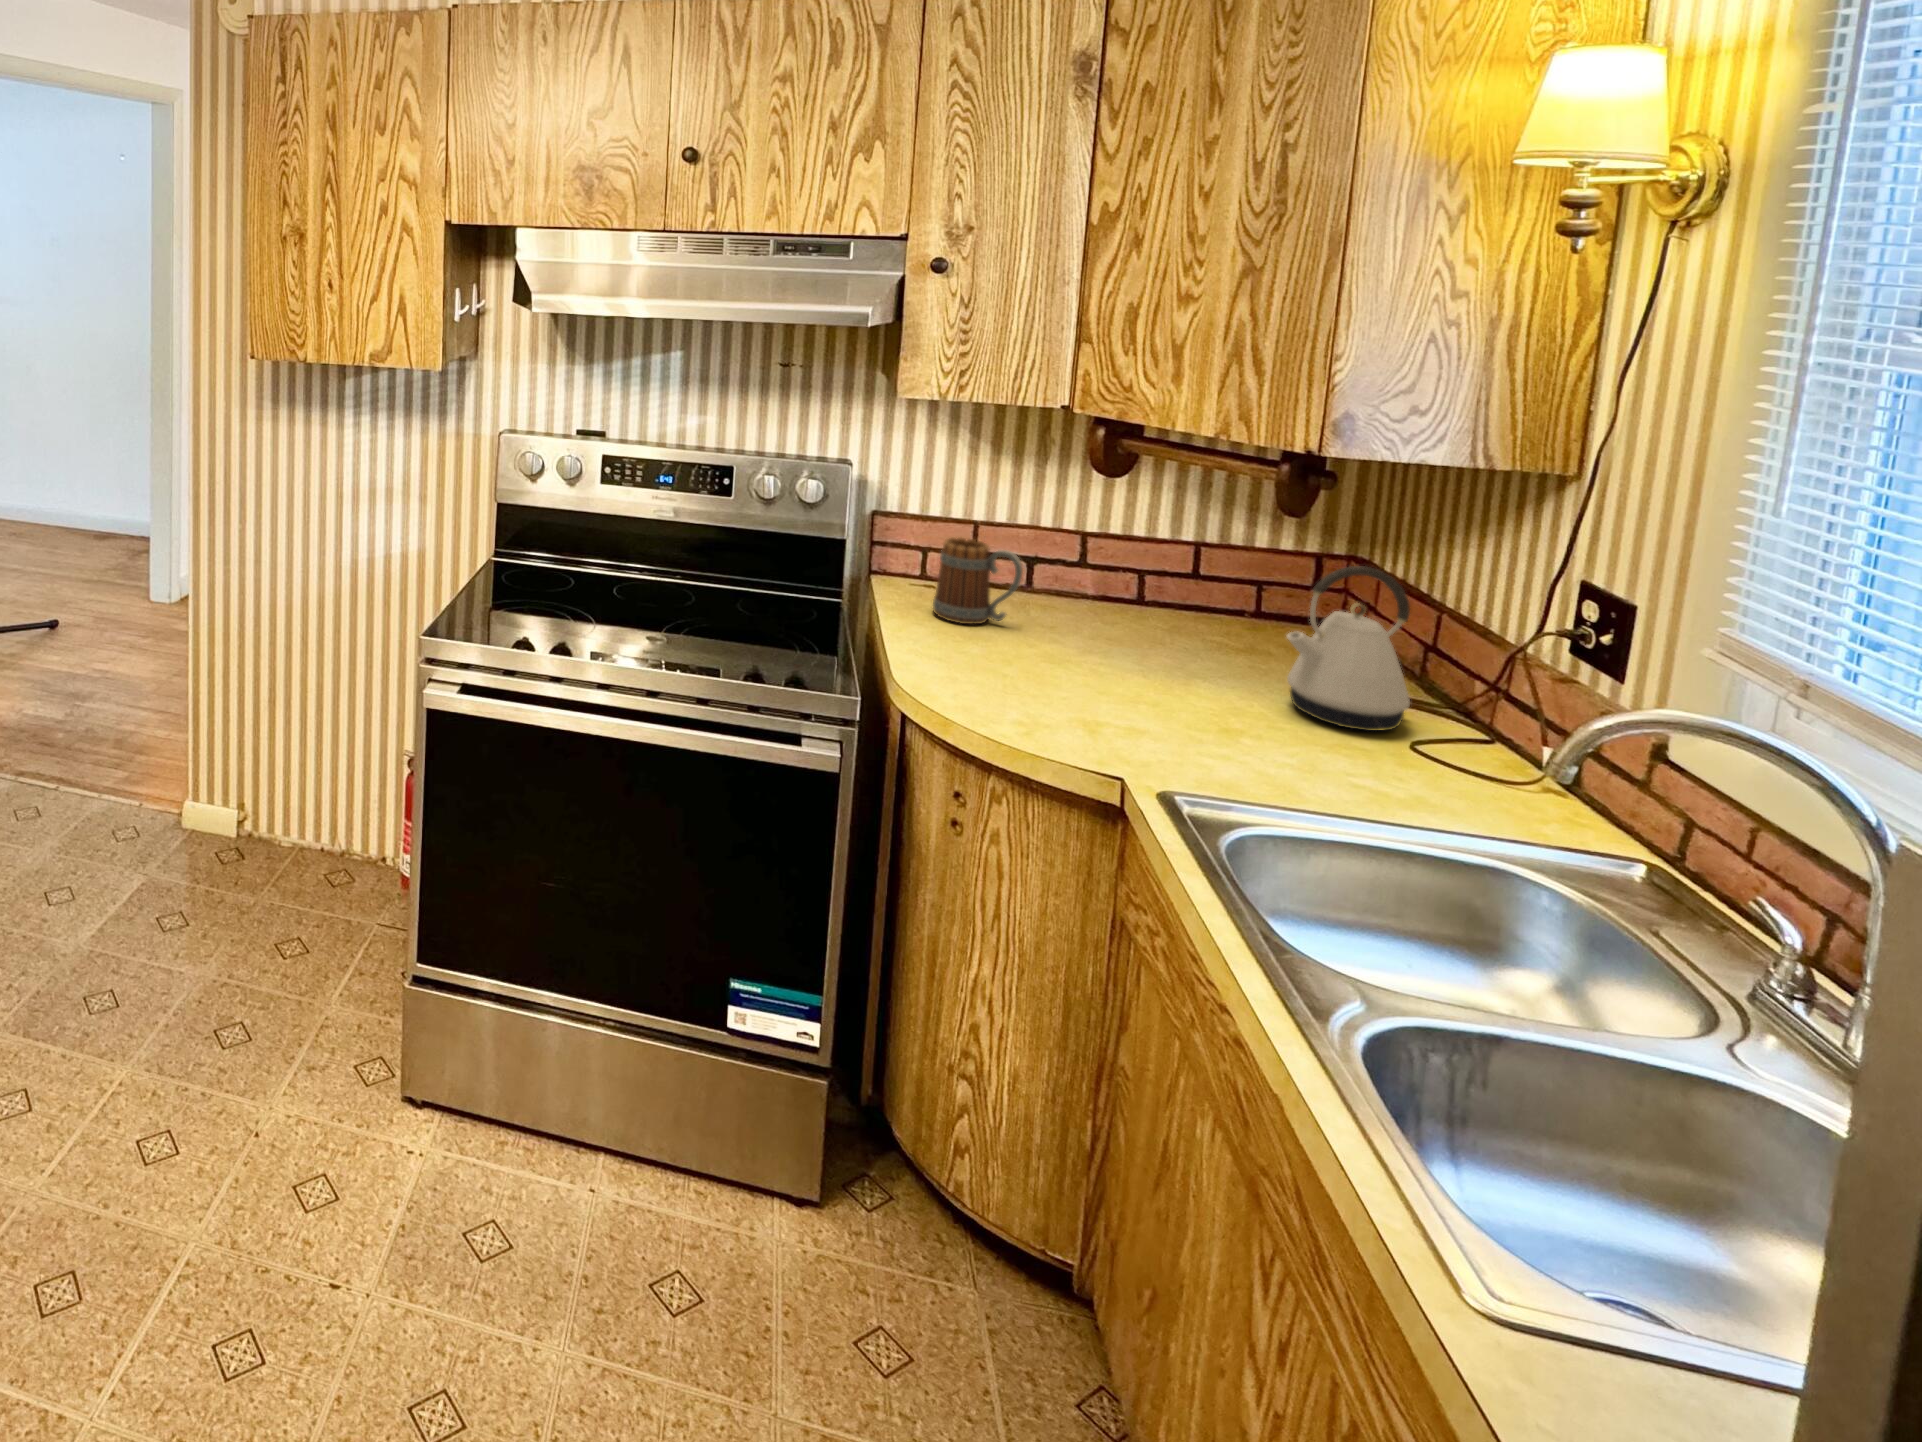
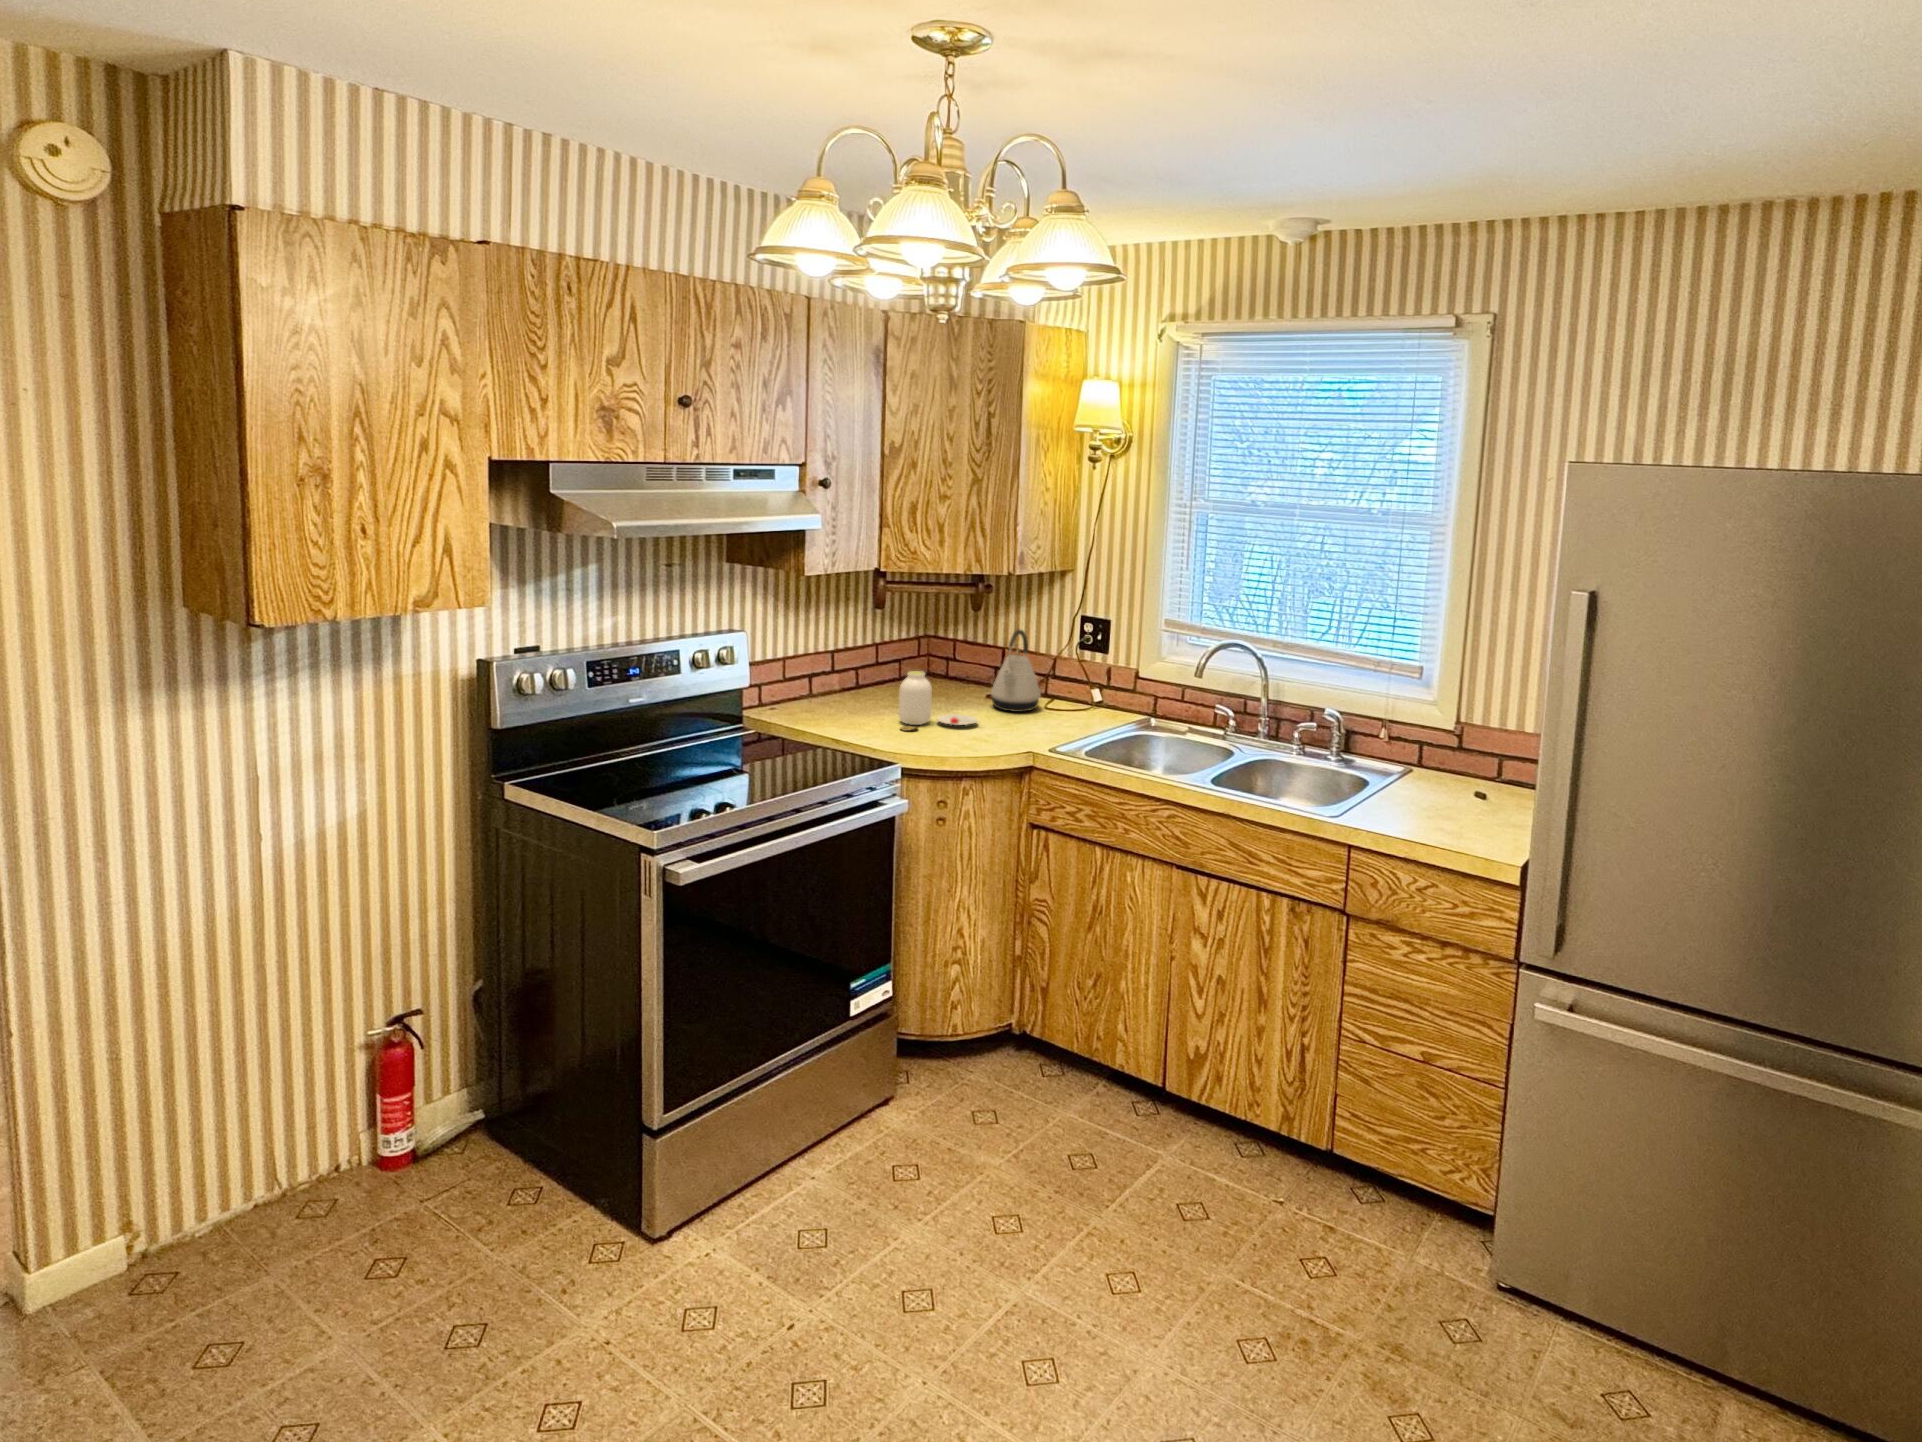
mug: present [933,537,1023,624] -> none [807,665,860,722]
jar: none [1018,580,1183,702] -> present [899,671,978,731]

